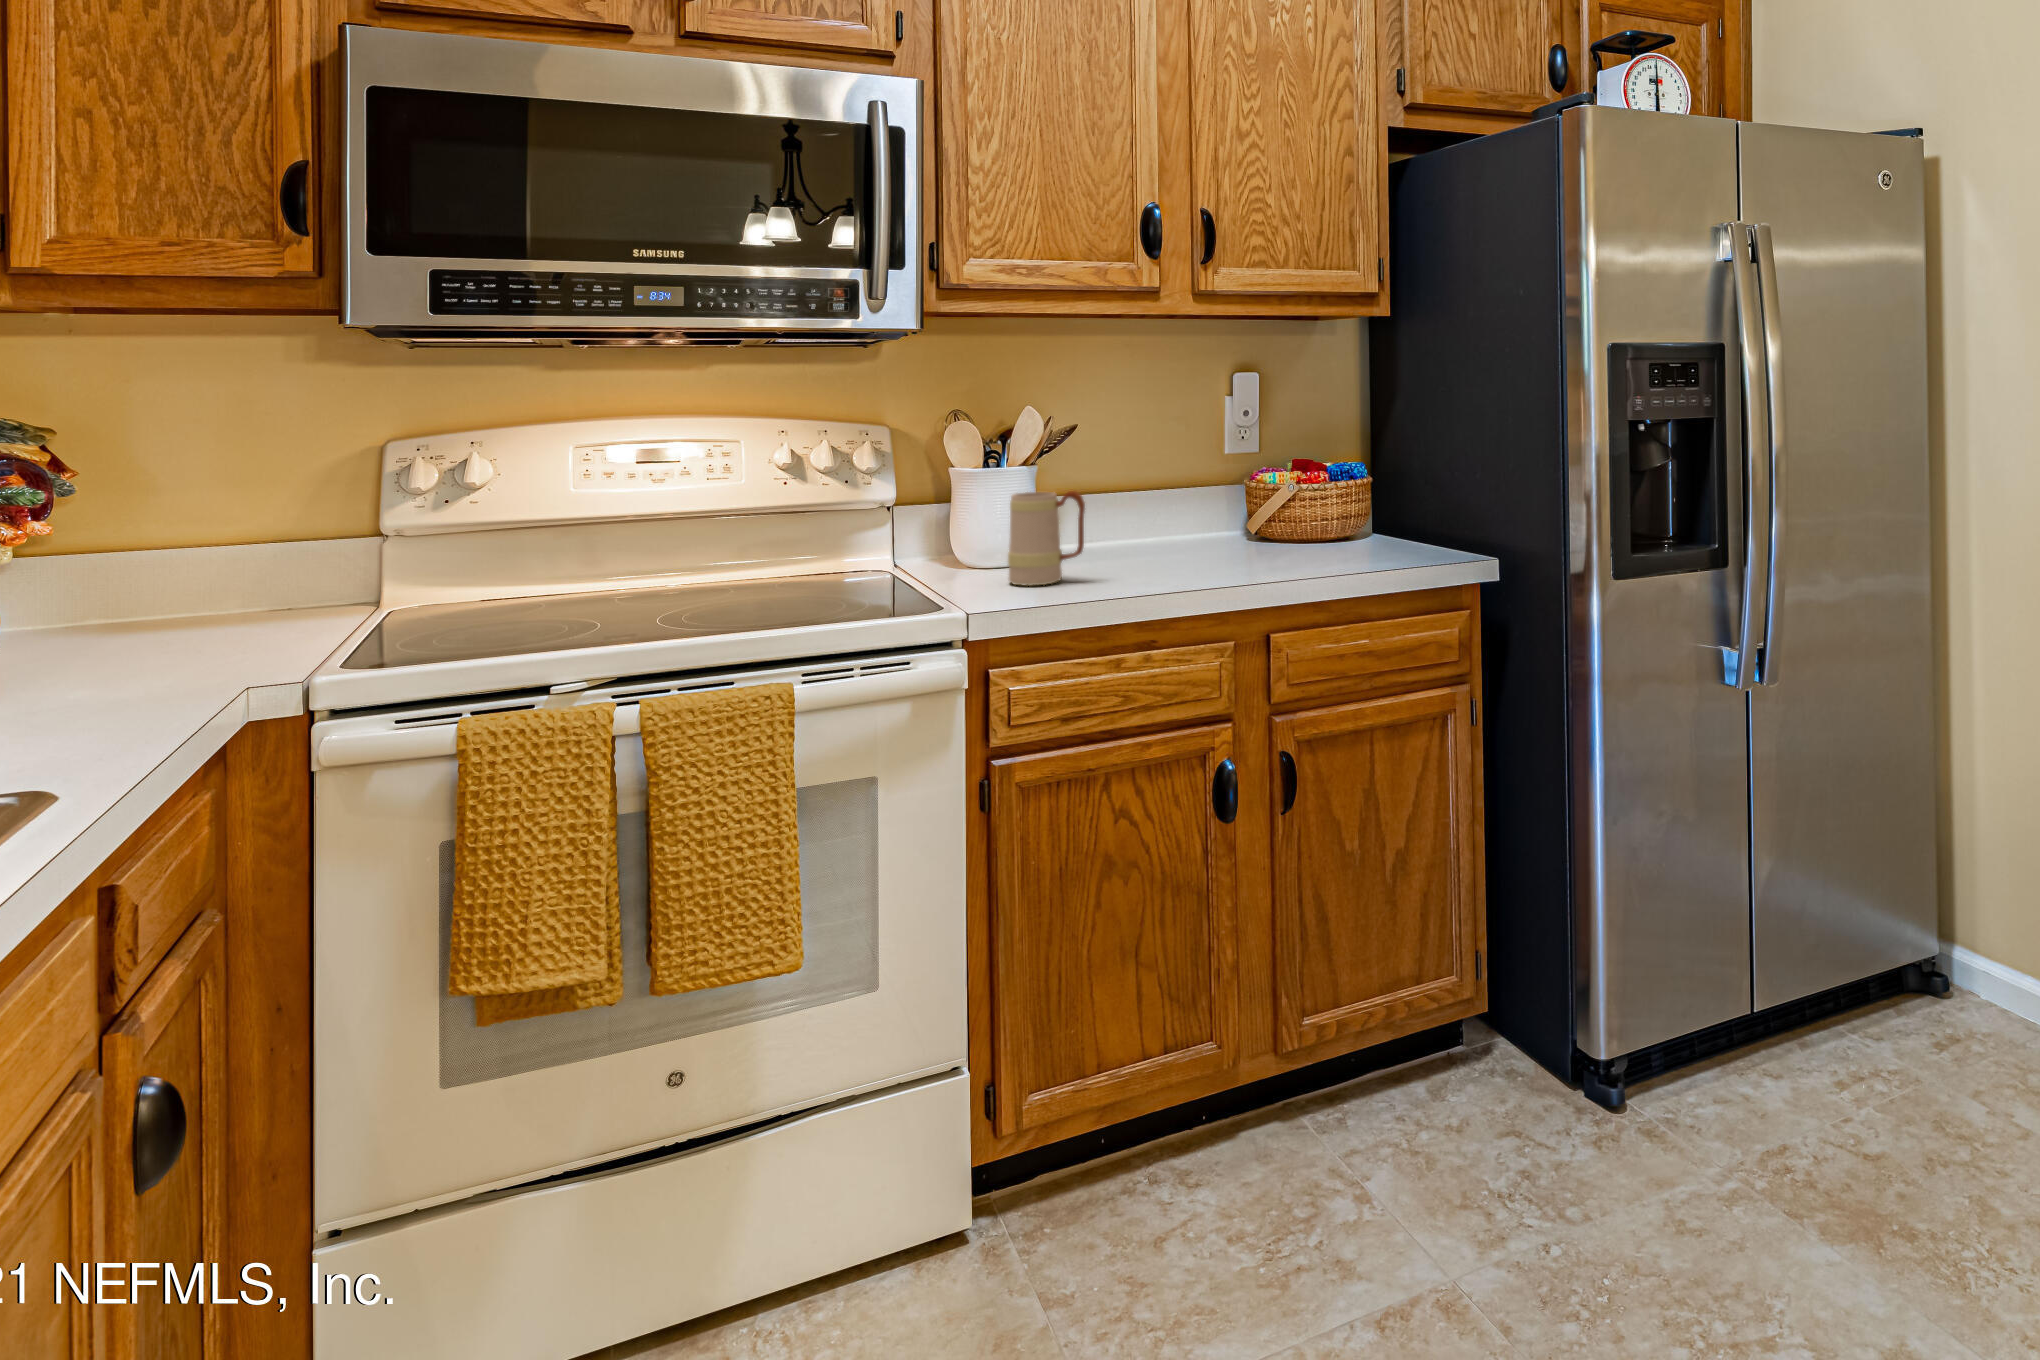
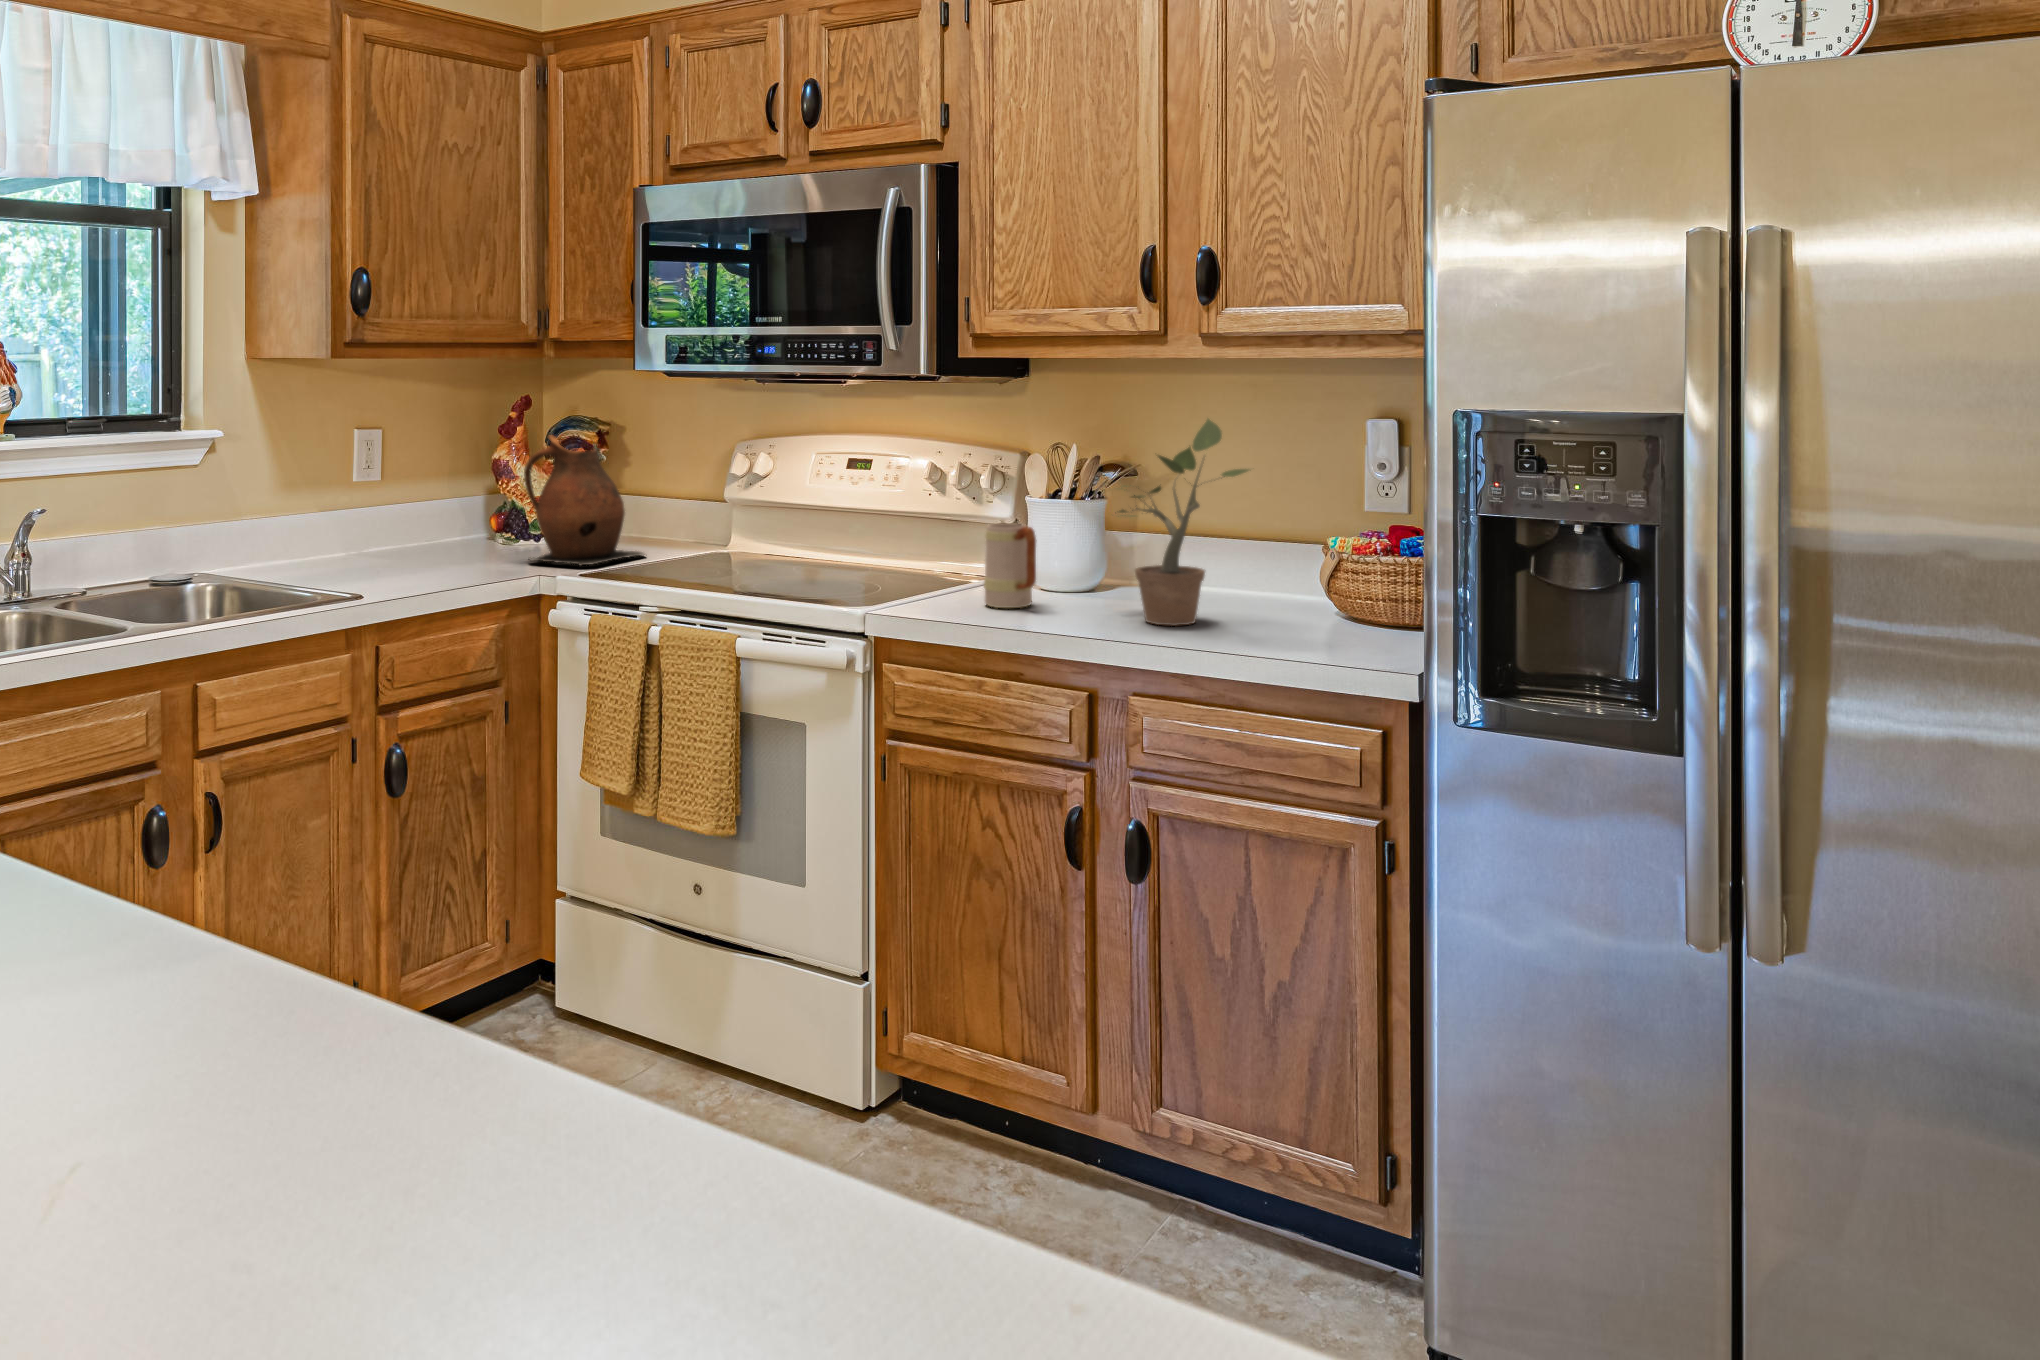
potted plant: none [1128,367,1315,569] -> present [1115,419,1249,626]
ceramic pitcher: none [52,441,292,674] -> present [524,435,645,566]

